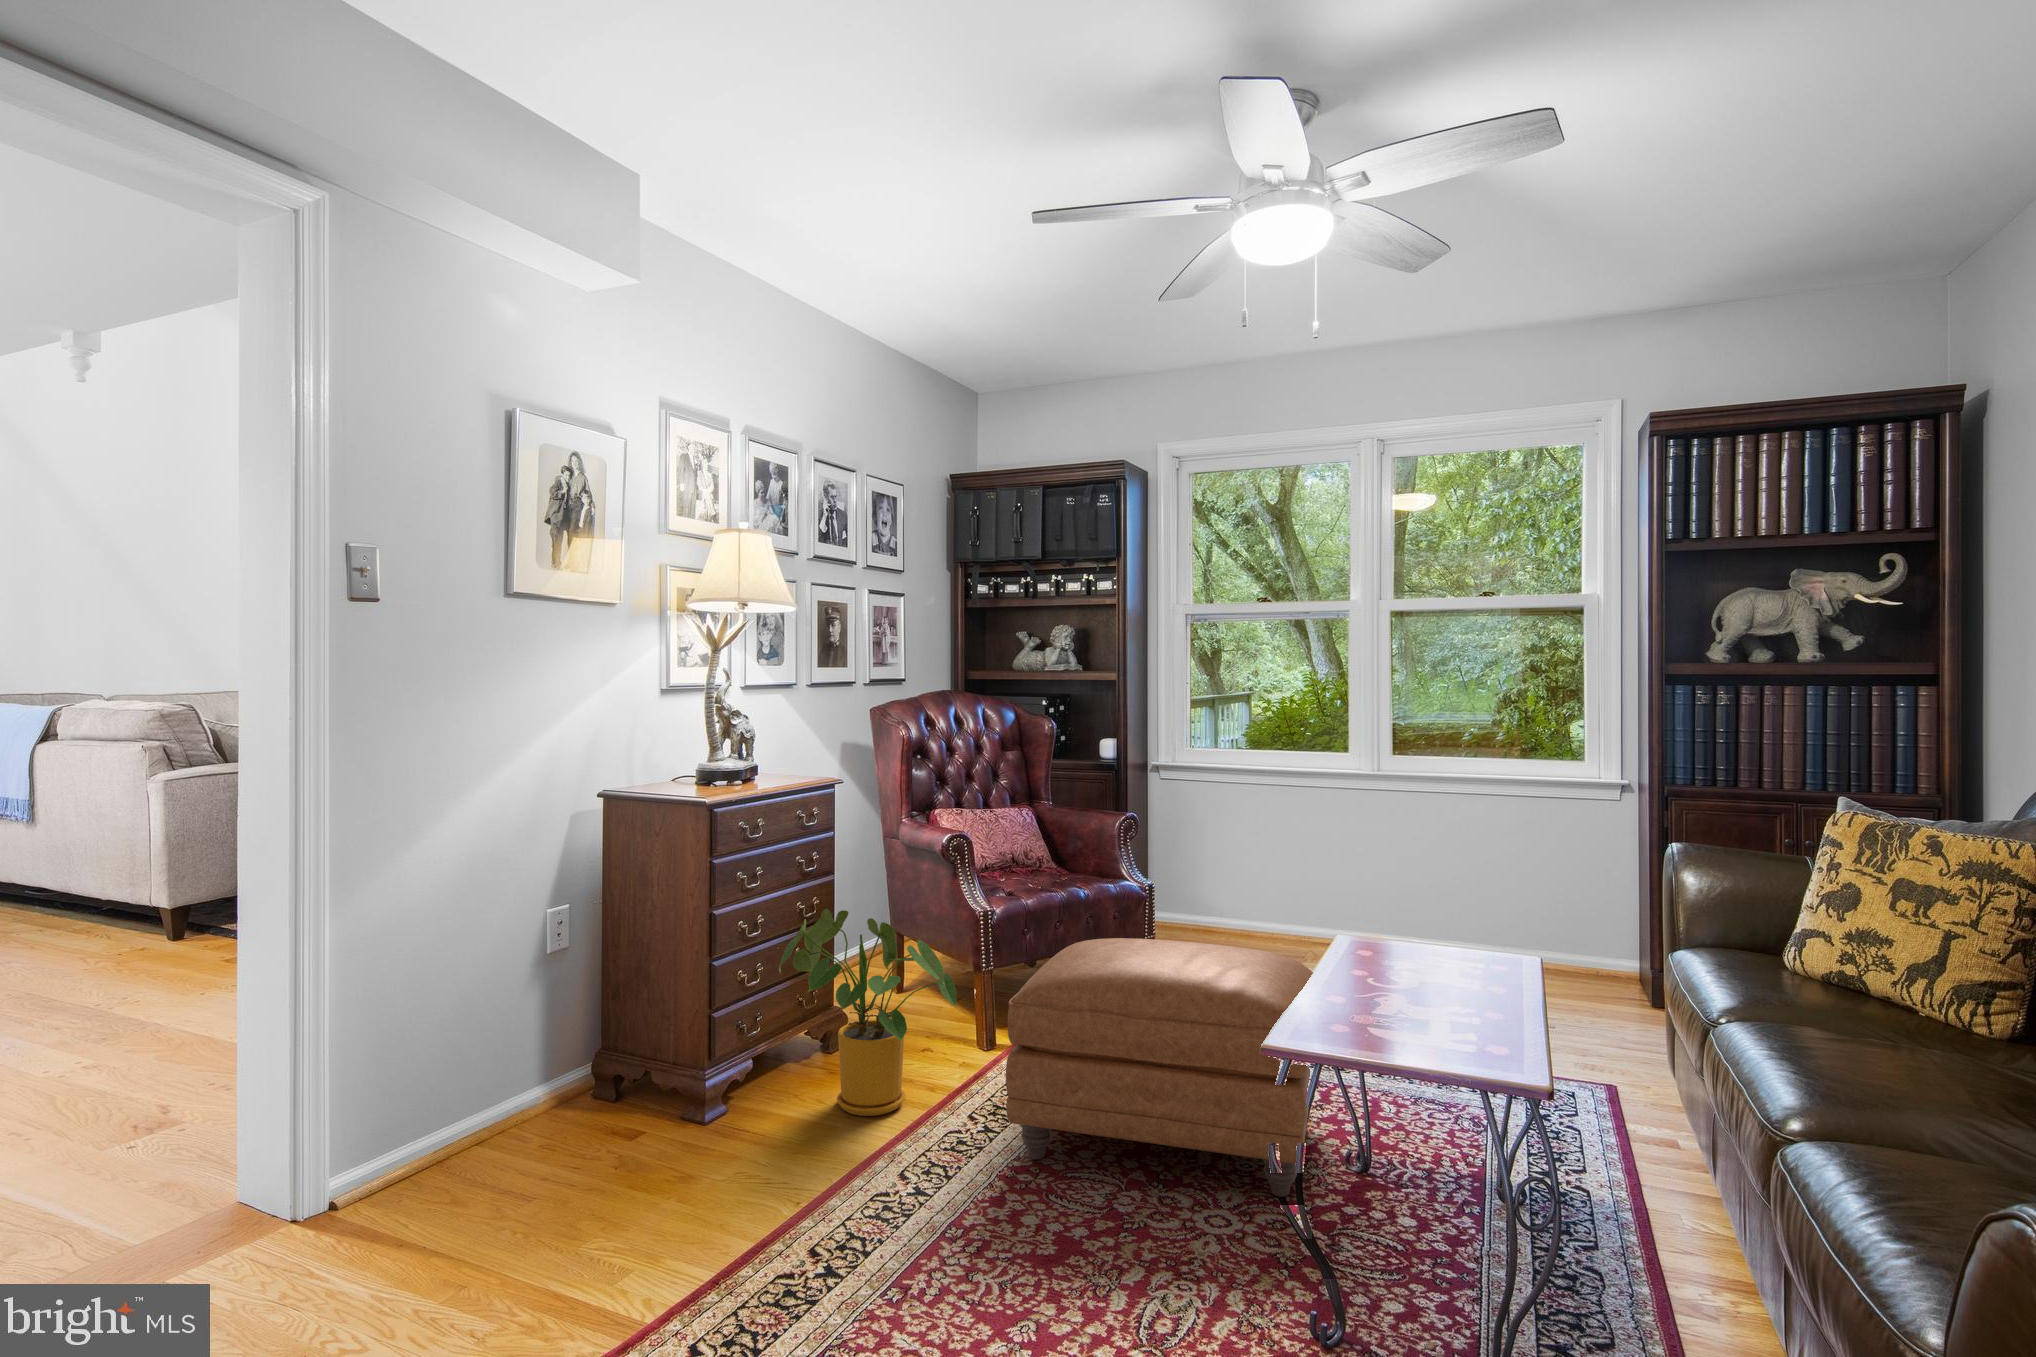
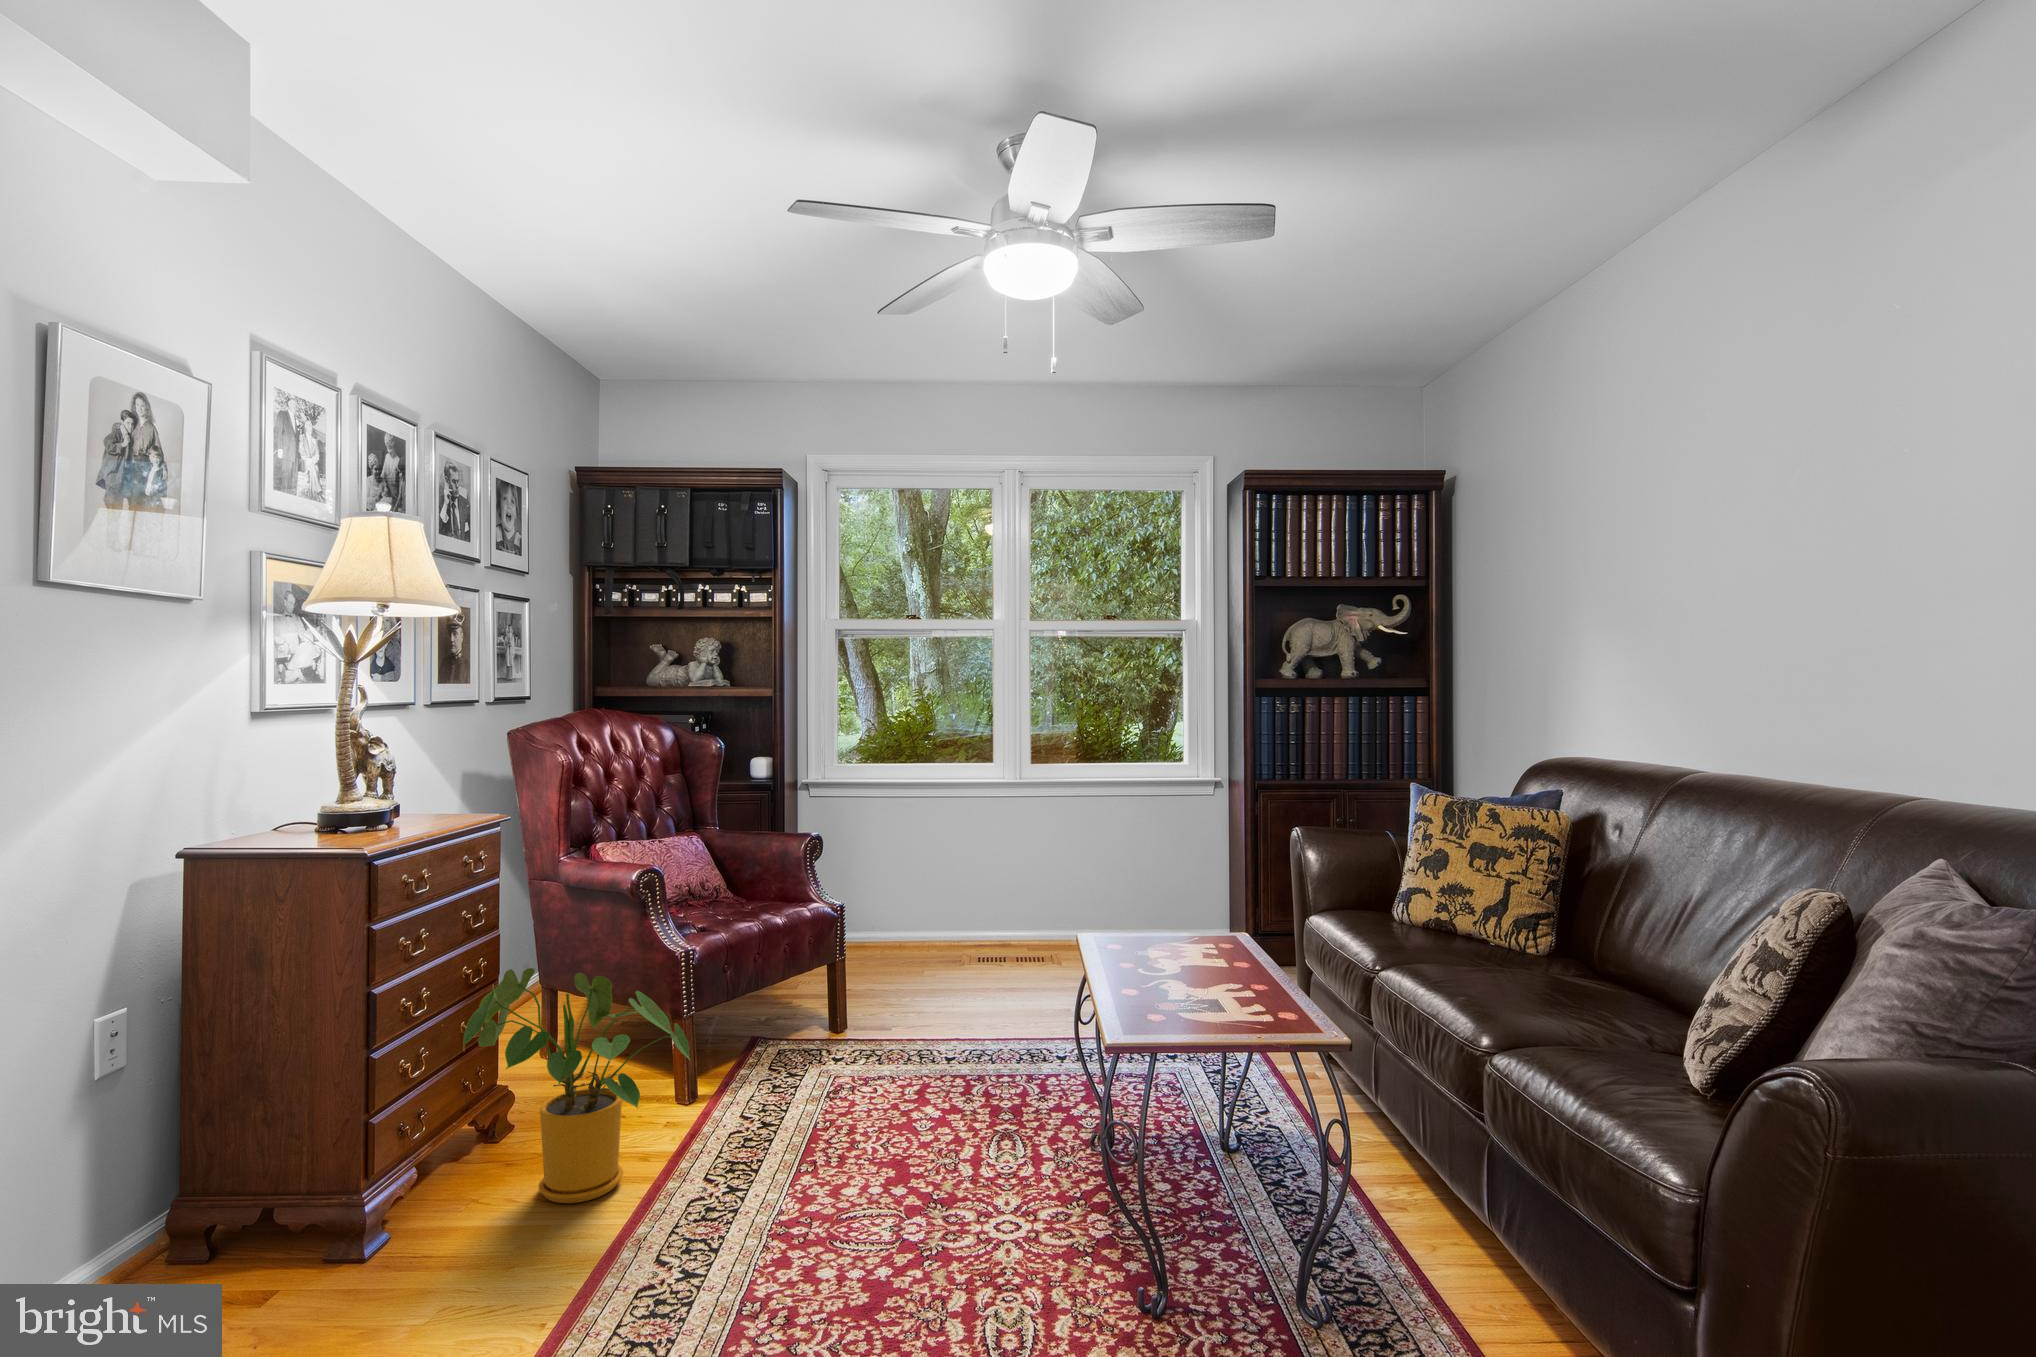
ottoman: present [1006,938,1313,1197] -> none [772,958,1081,1208]

